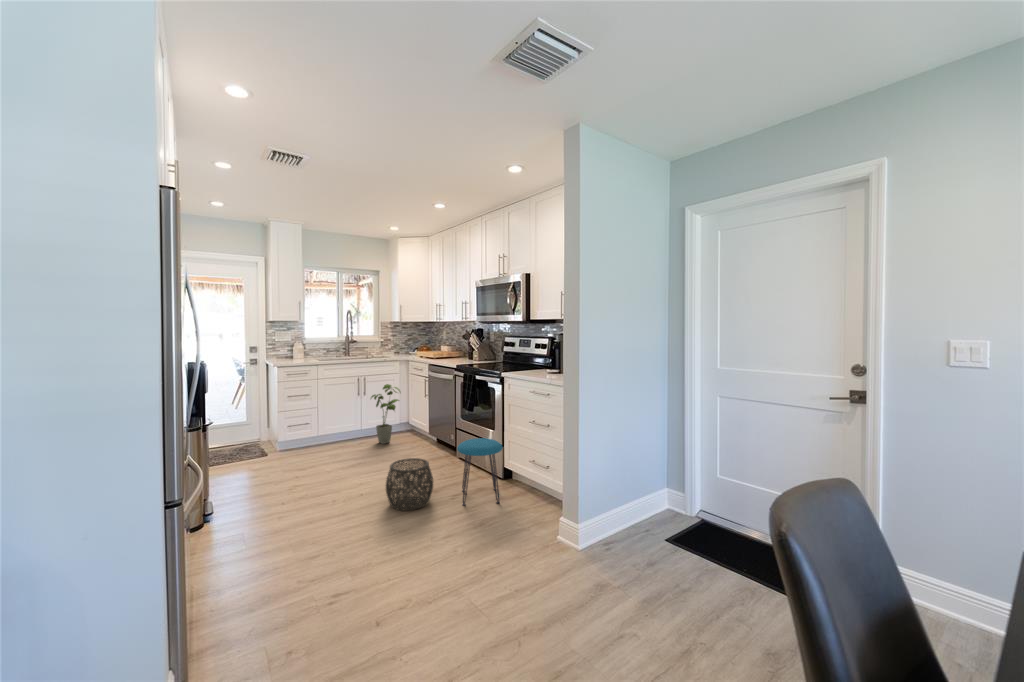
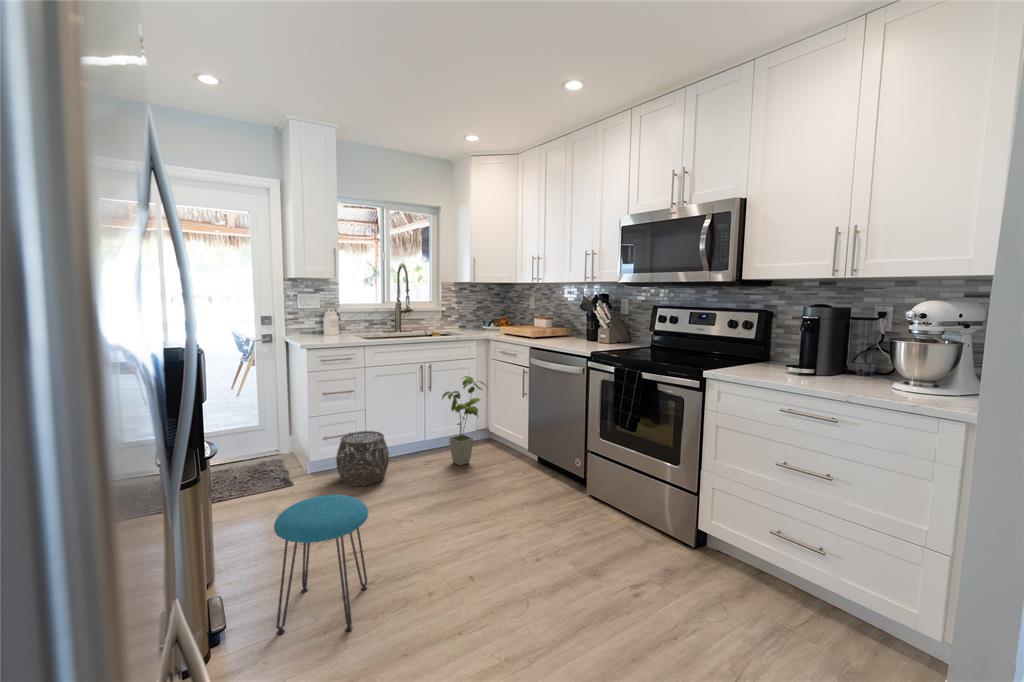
stool: present [457,438,503,505] -> present [274,495,368,634]
woven basket: present [386,458,433,511] -> present [336,431,389,486]

